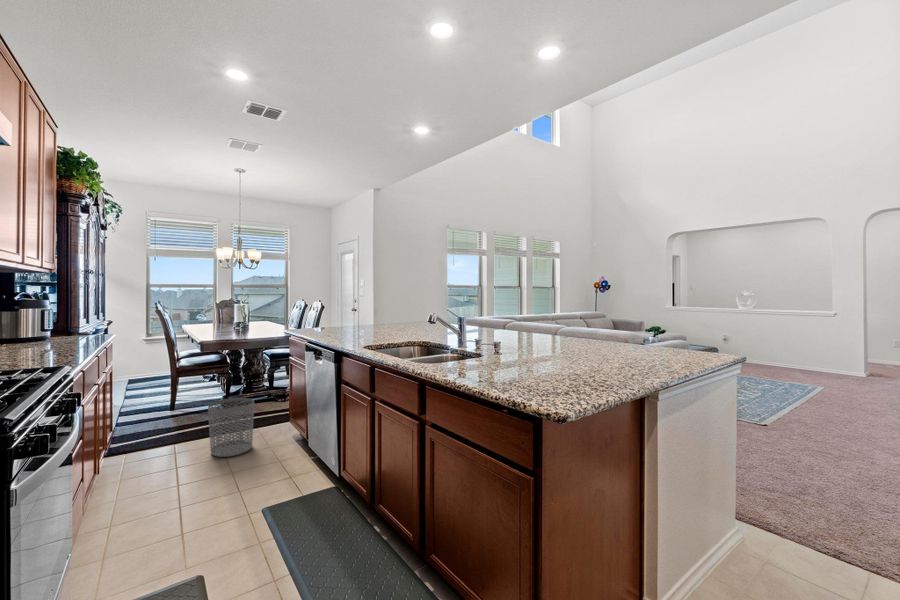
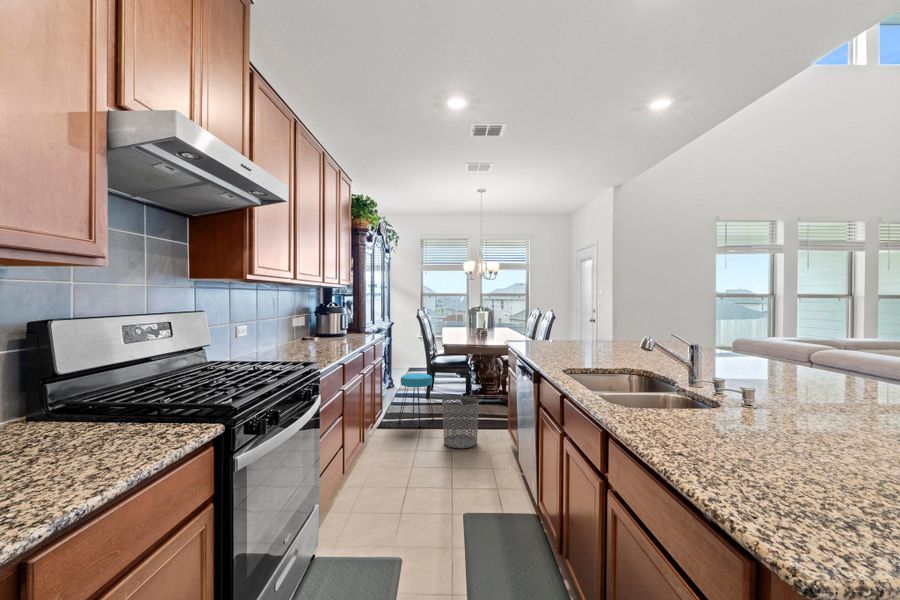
stool: none [138,379,190,442] -> present [398,373,434,427]

